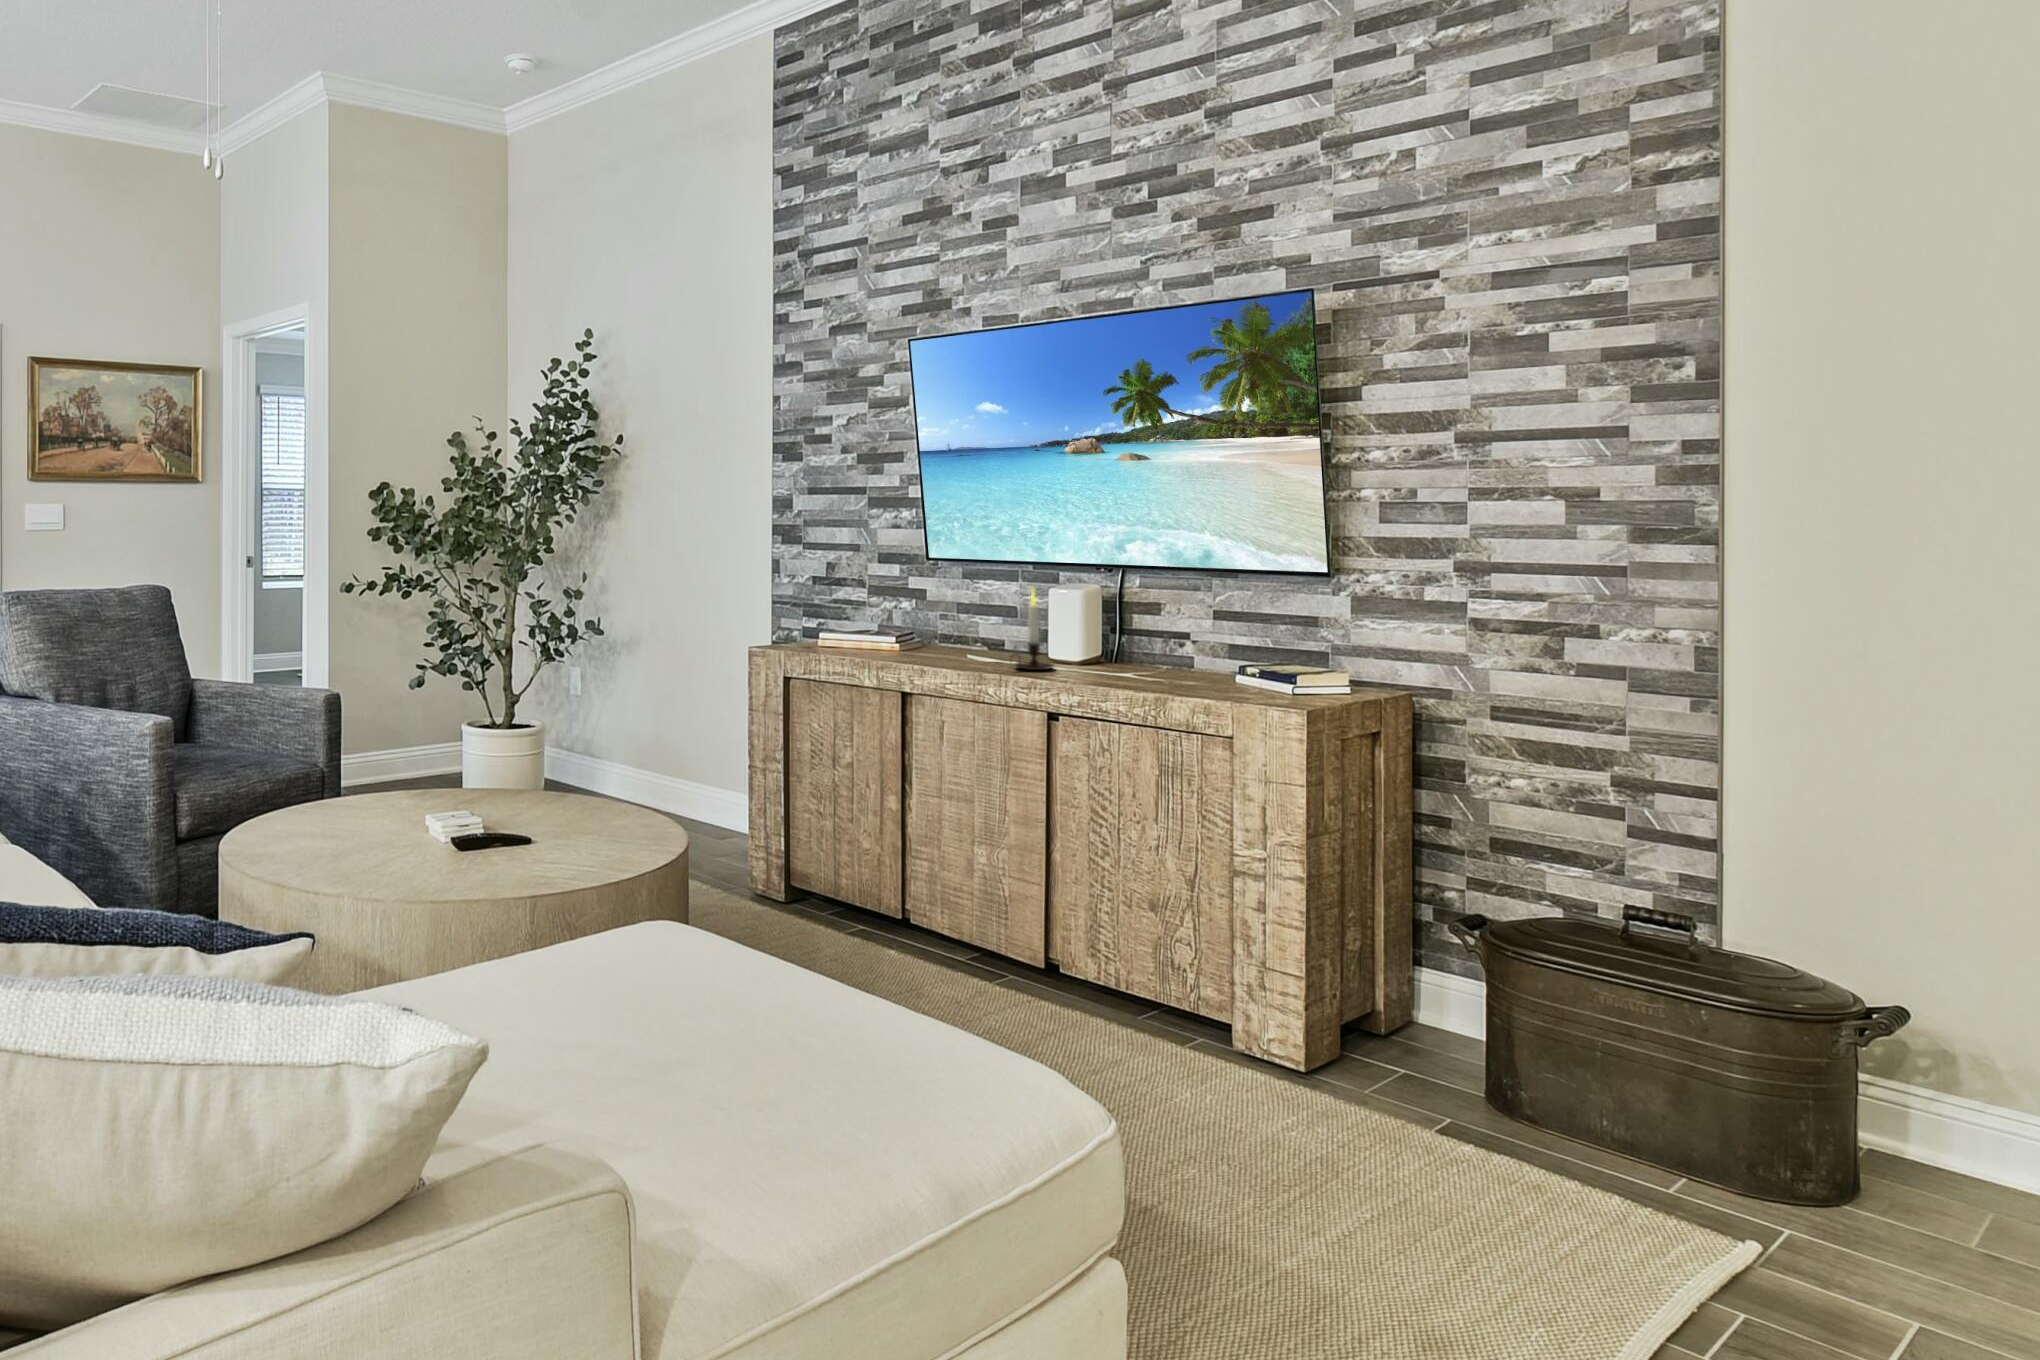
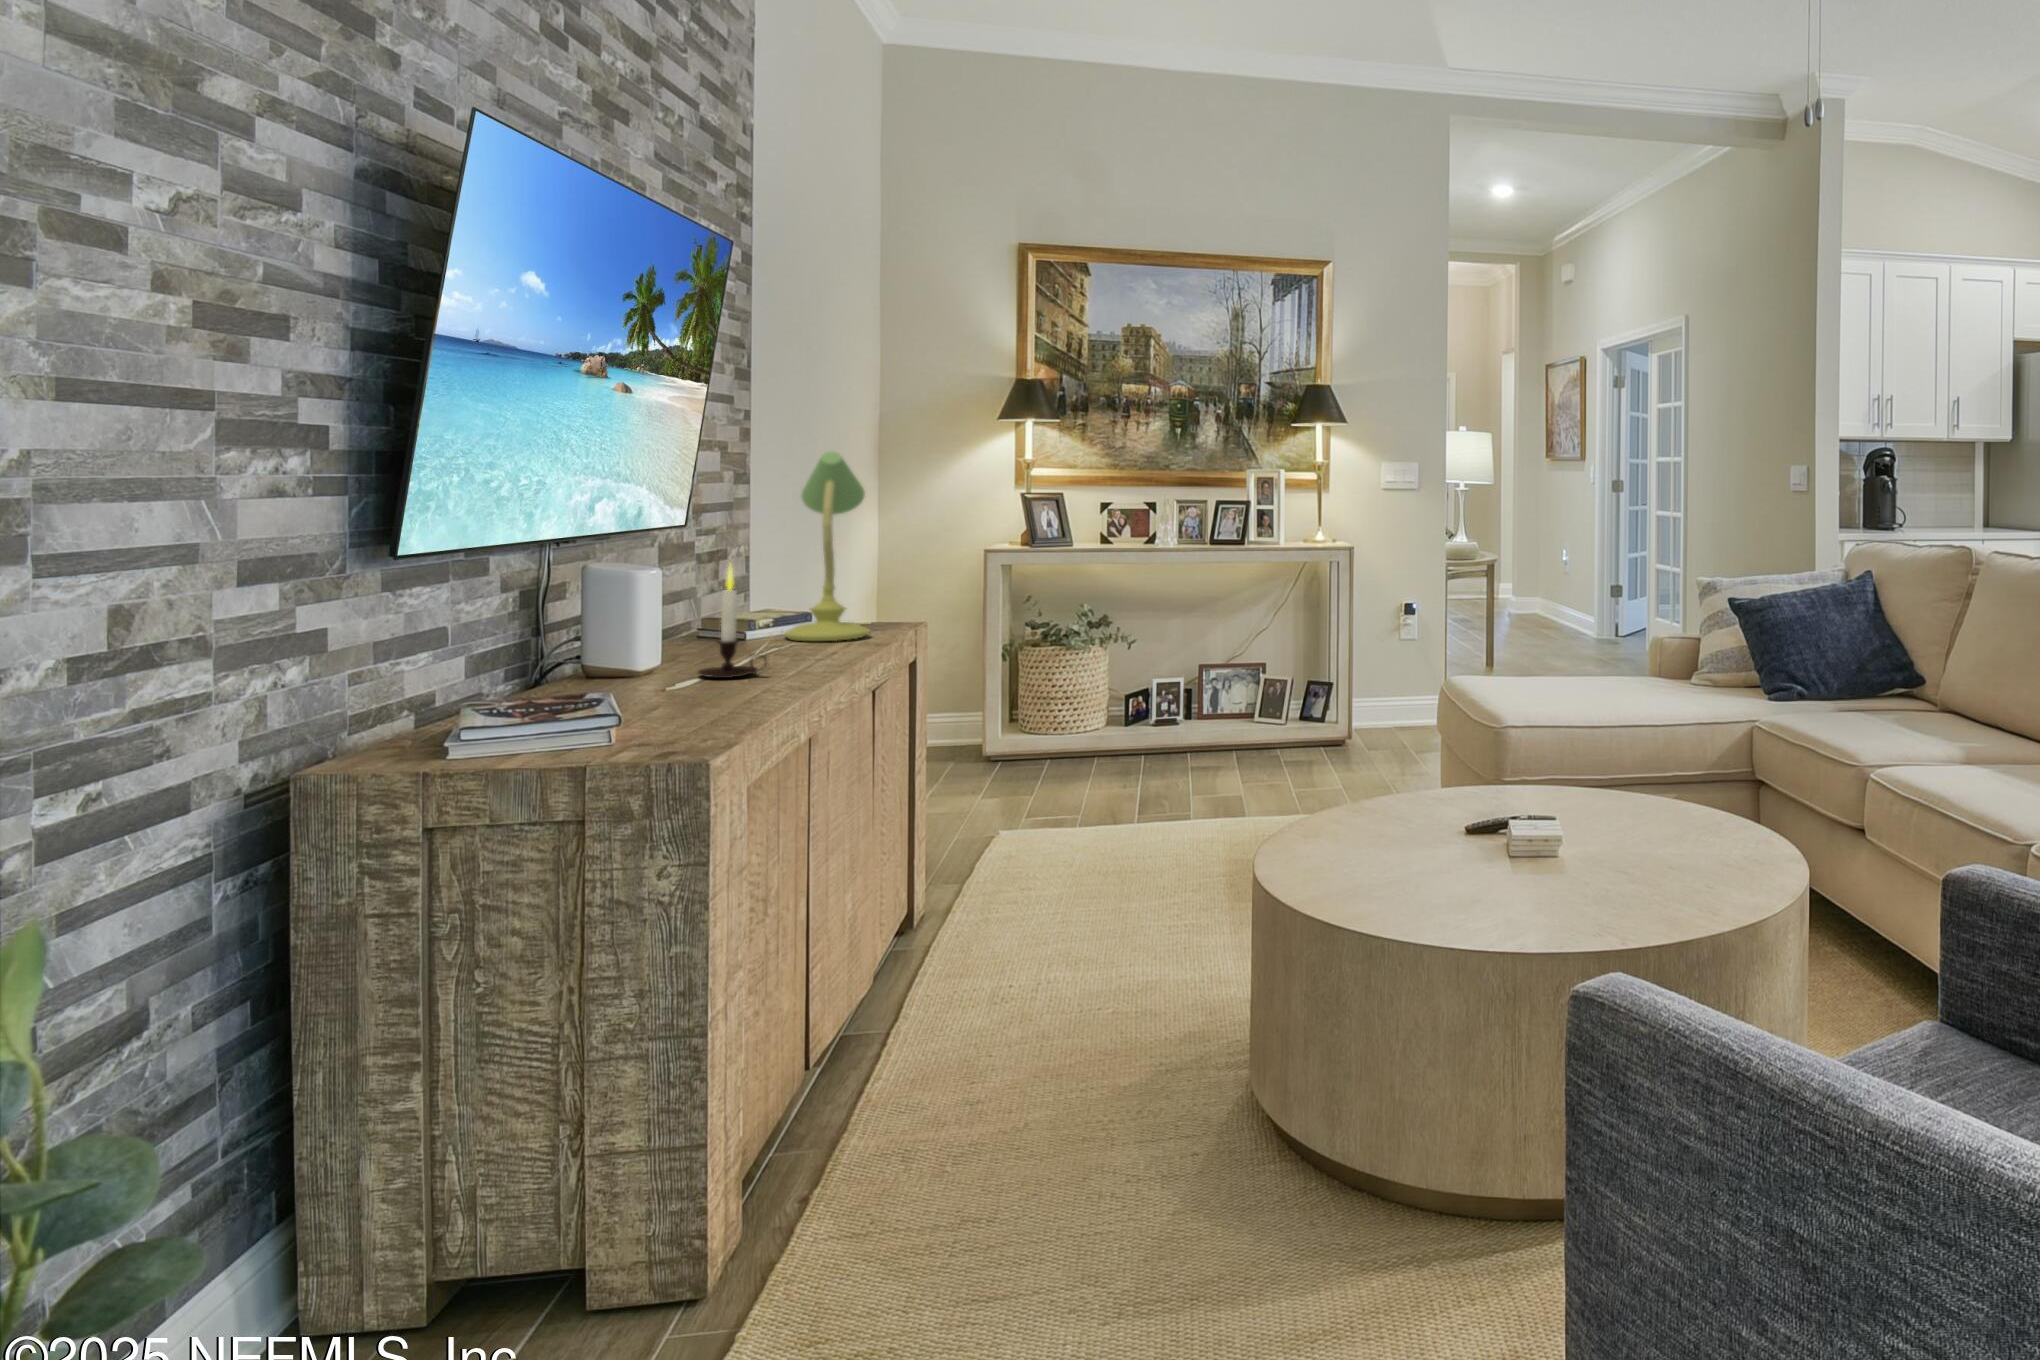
table lamp: none [1216,499,1317,701] -> present [785,452,869,641]

